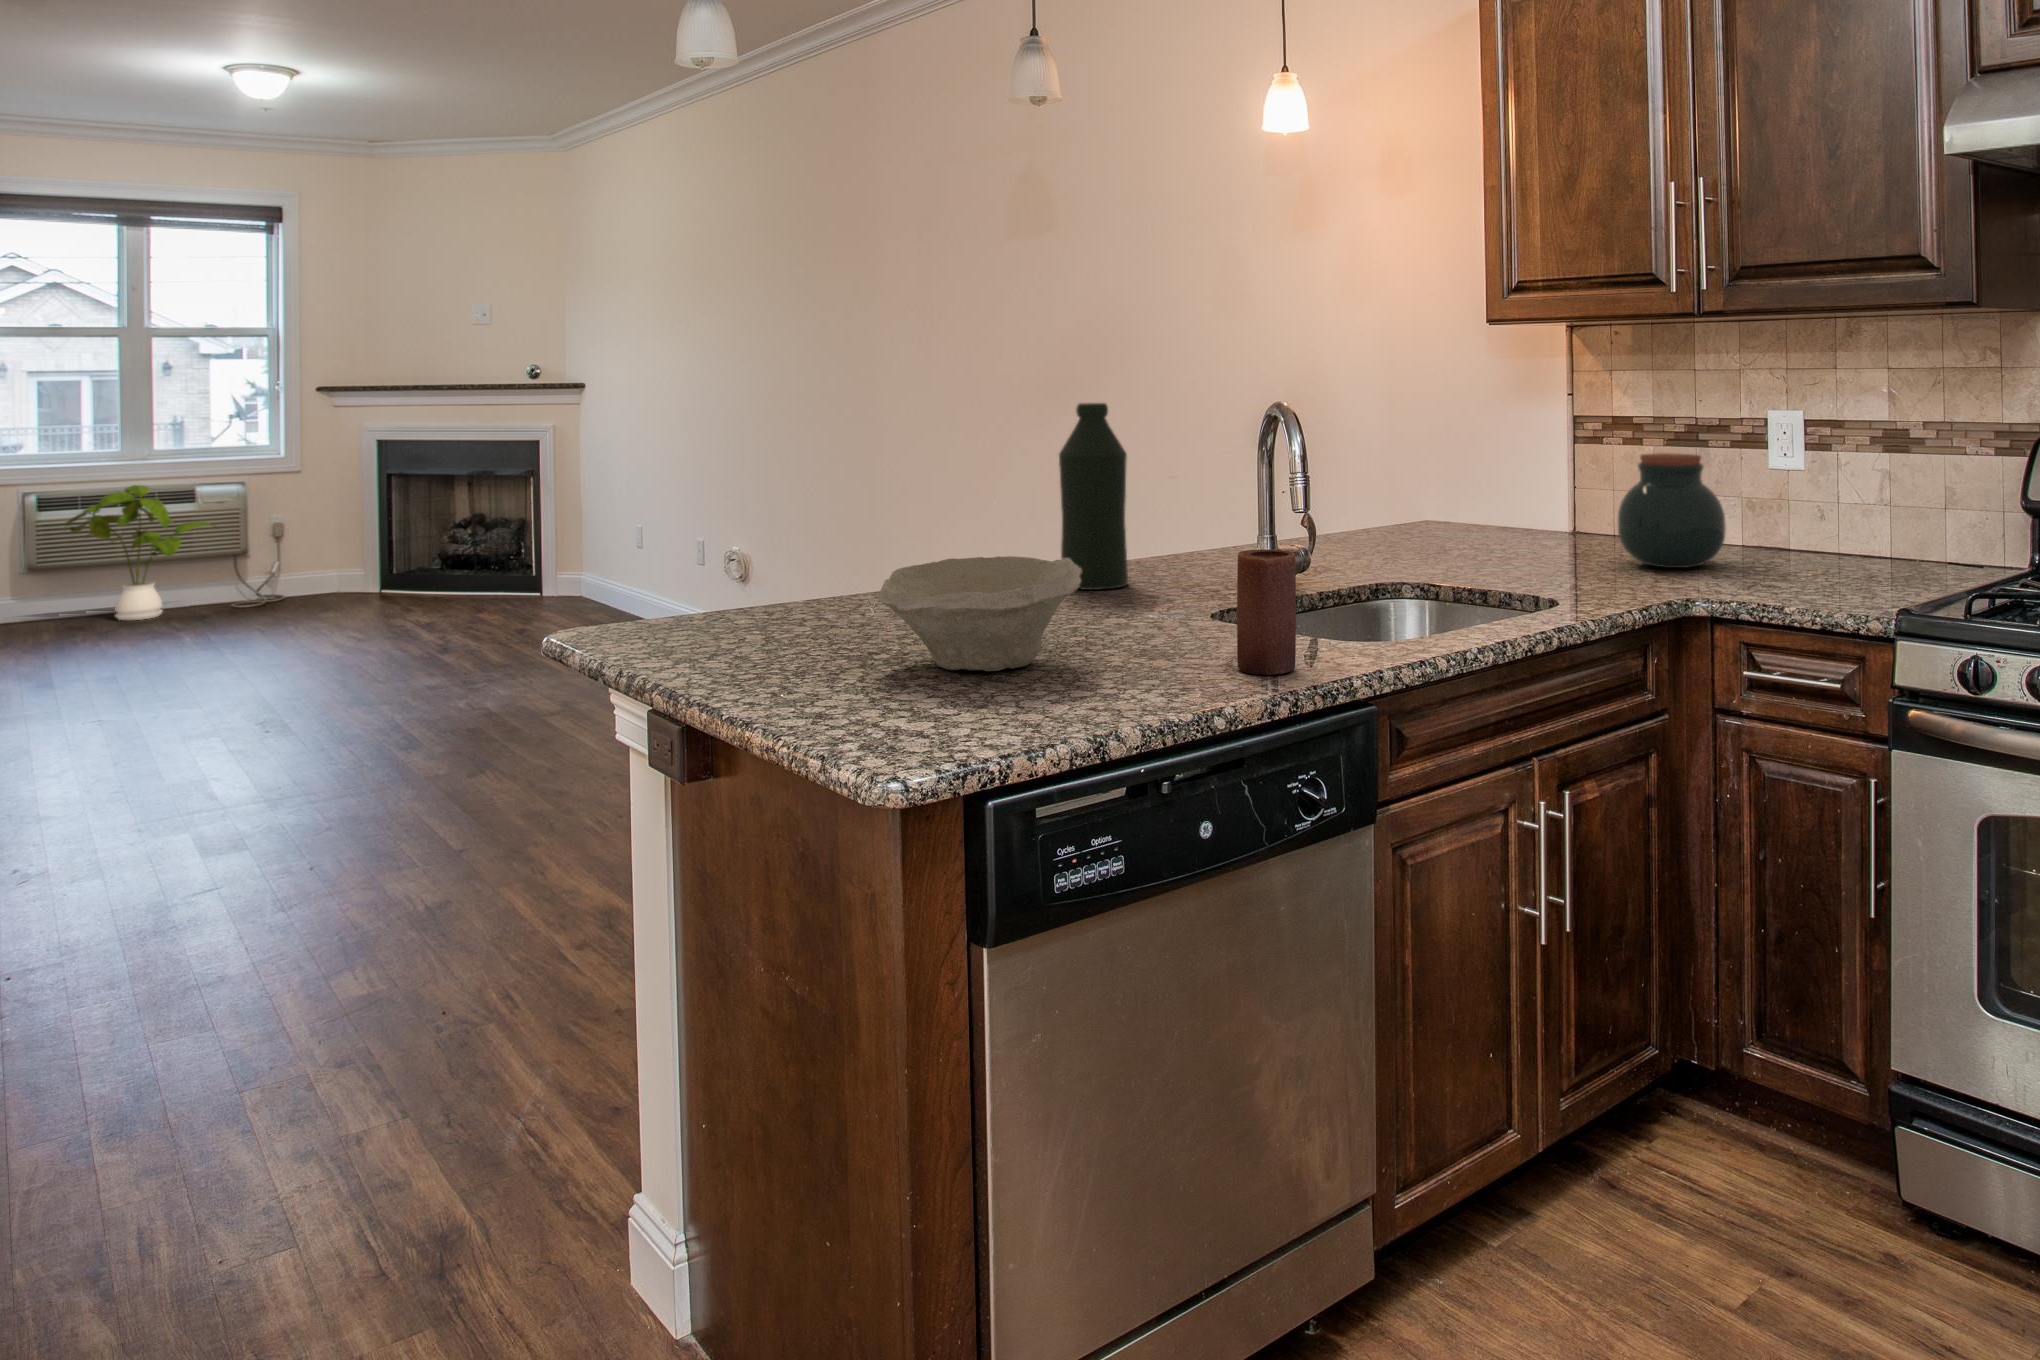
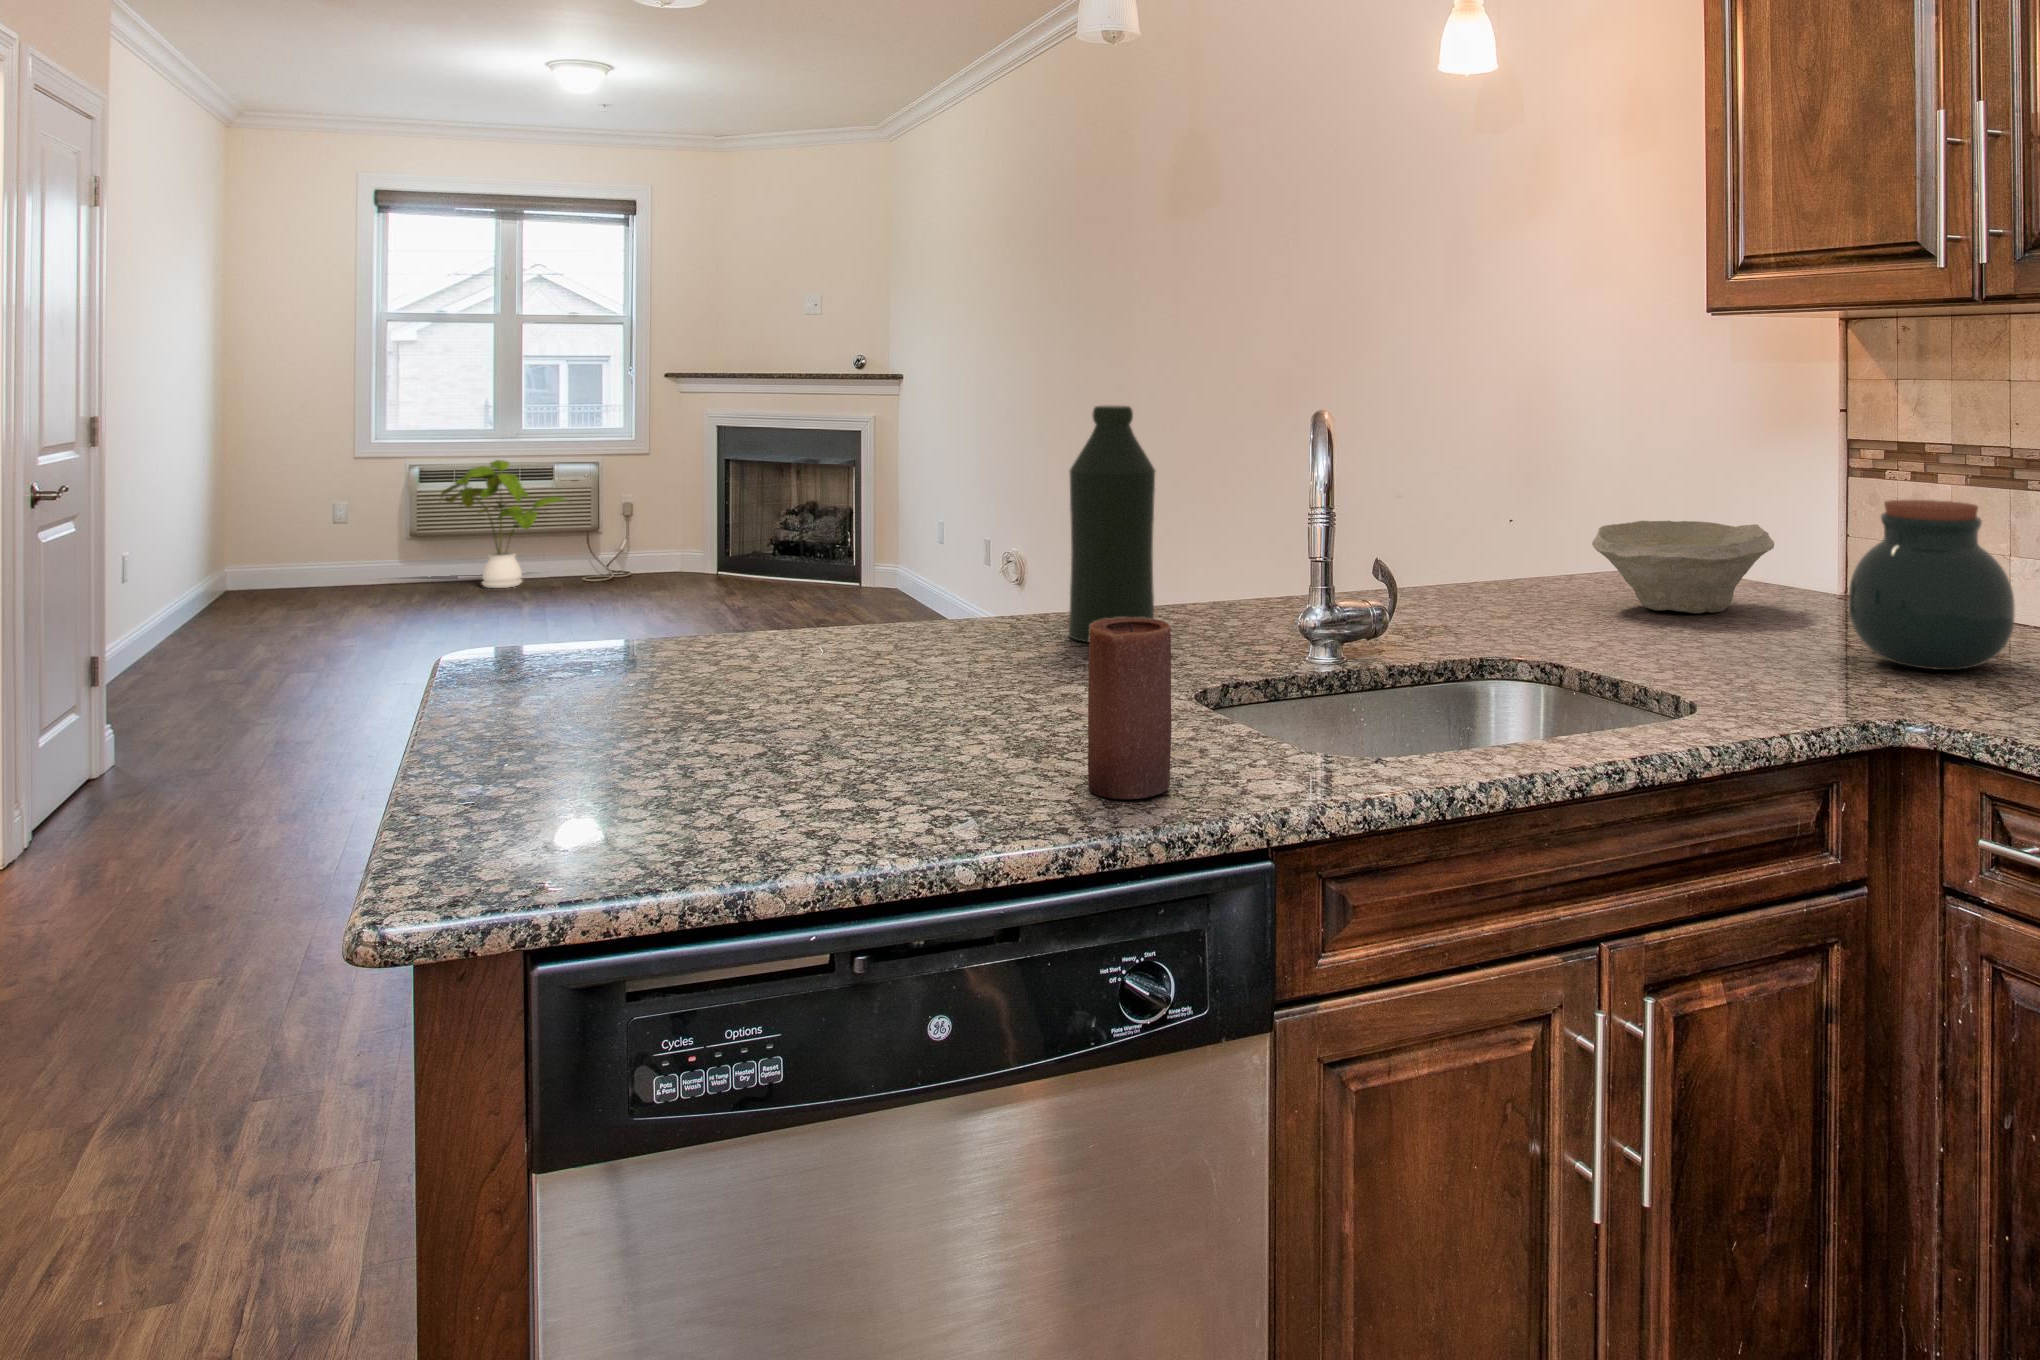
bowl: present [879,556,1082,671] -> present [1592,521,1774,613]

